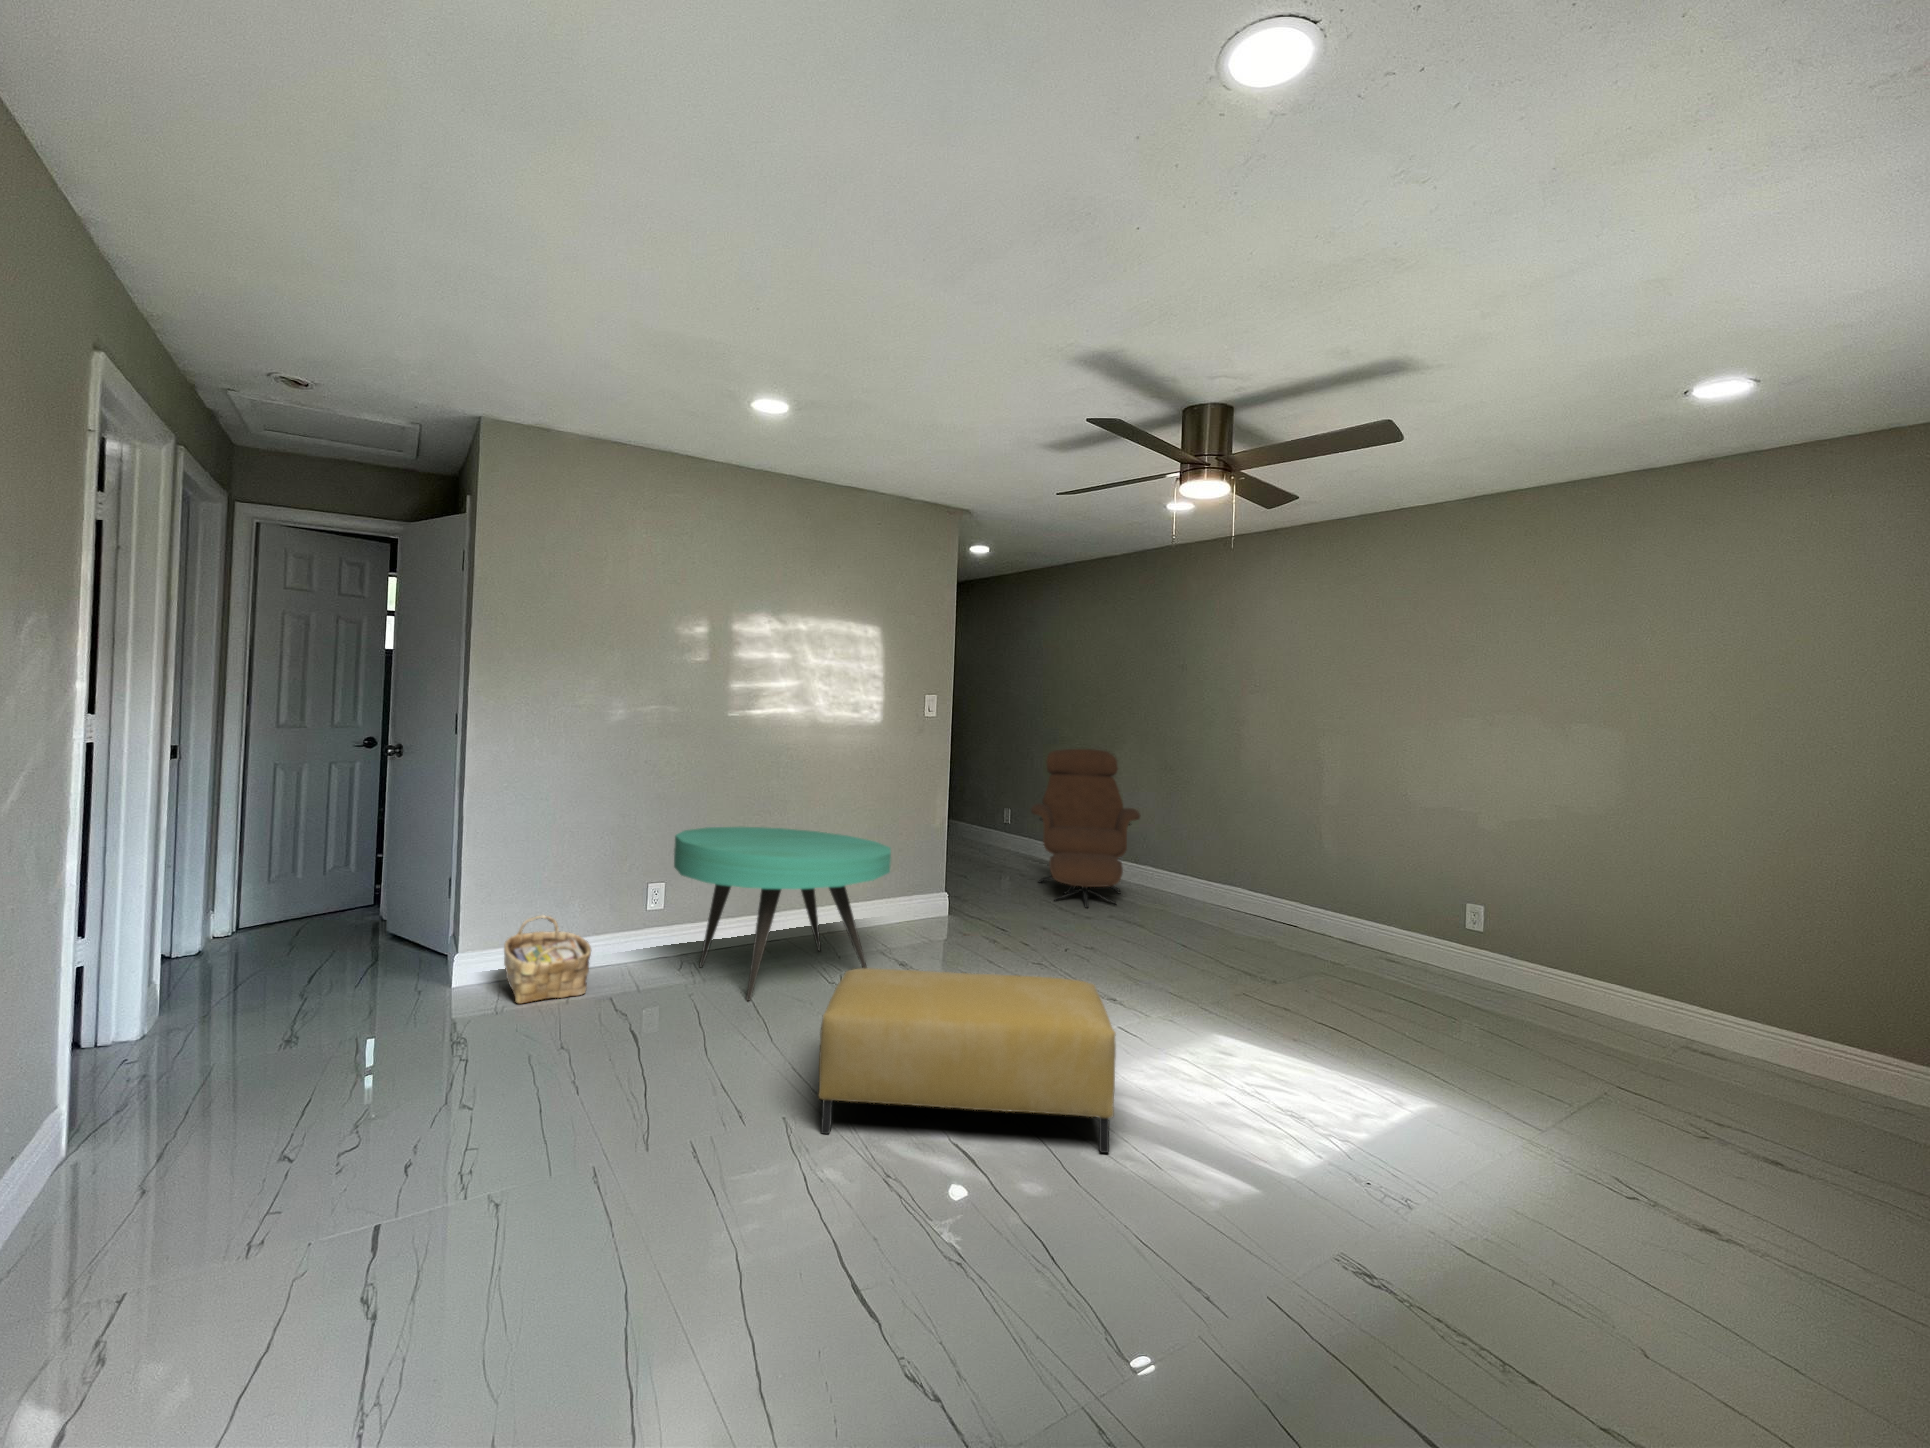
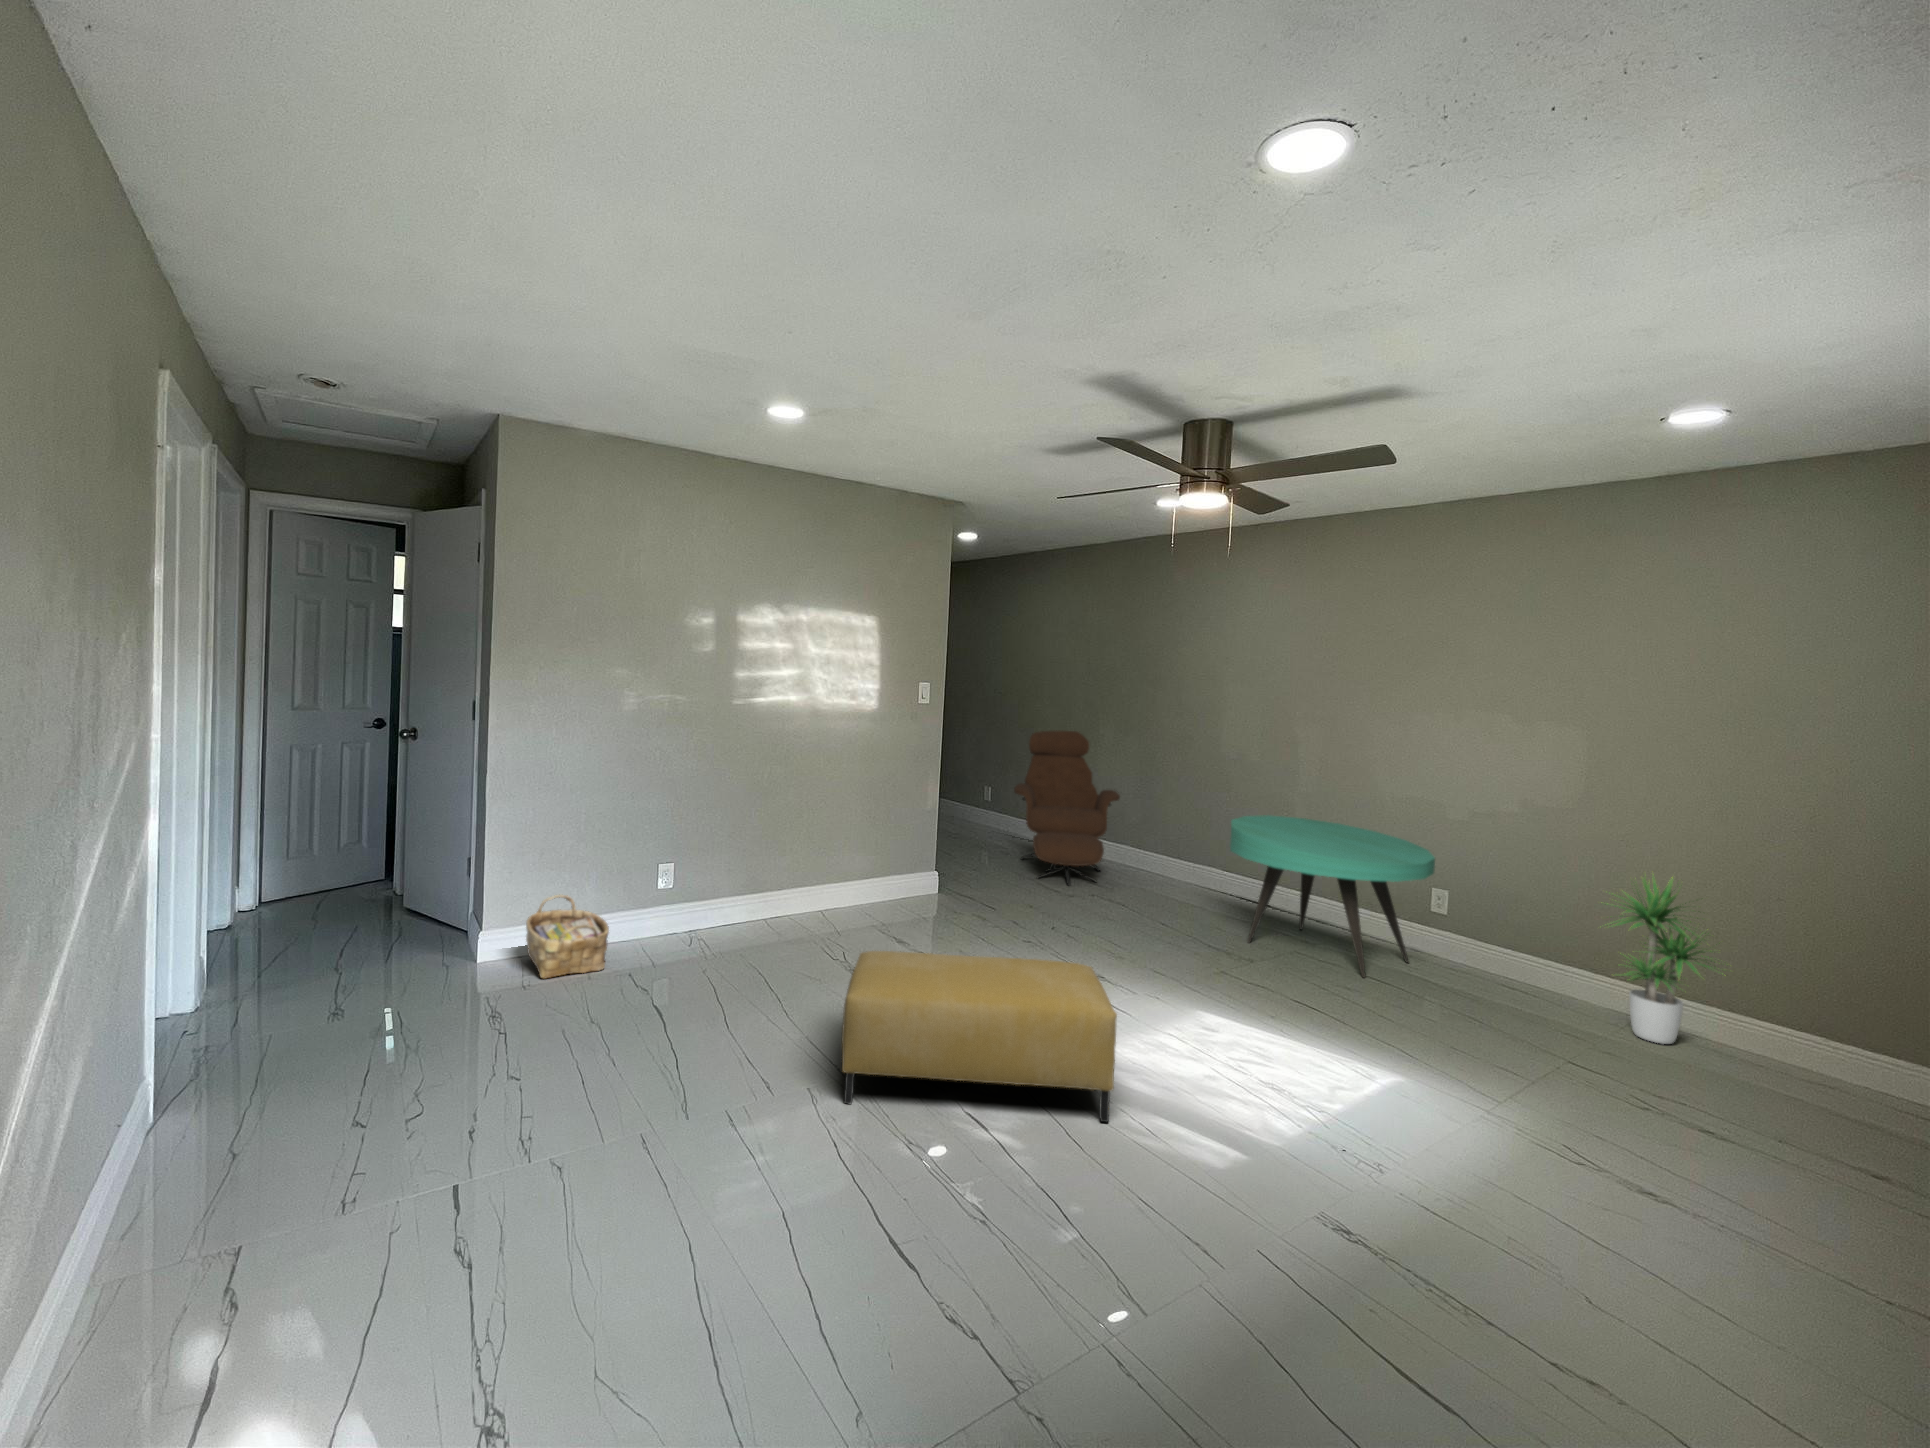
coffee table: present [674,827,891,1001] -> present [1230,815,1435,978]
potted plant: none [1639,879,1794,1067] -> present [1607,877,1723,1044]

